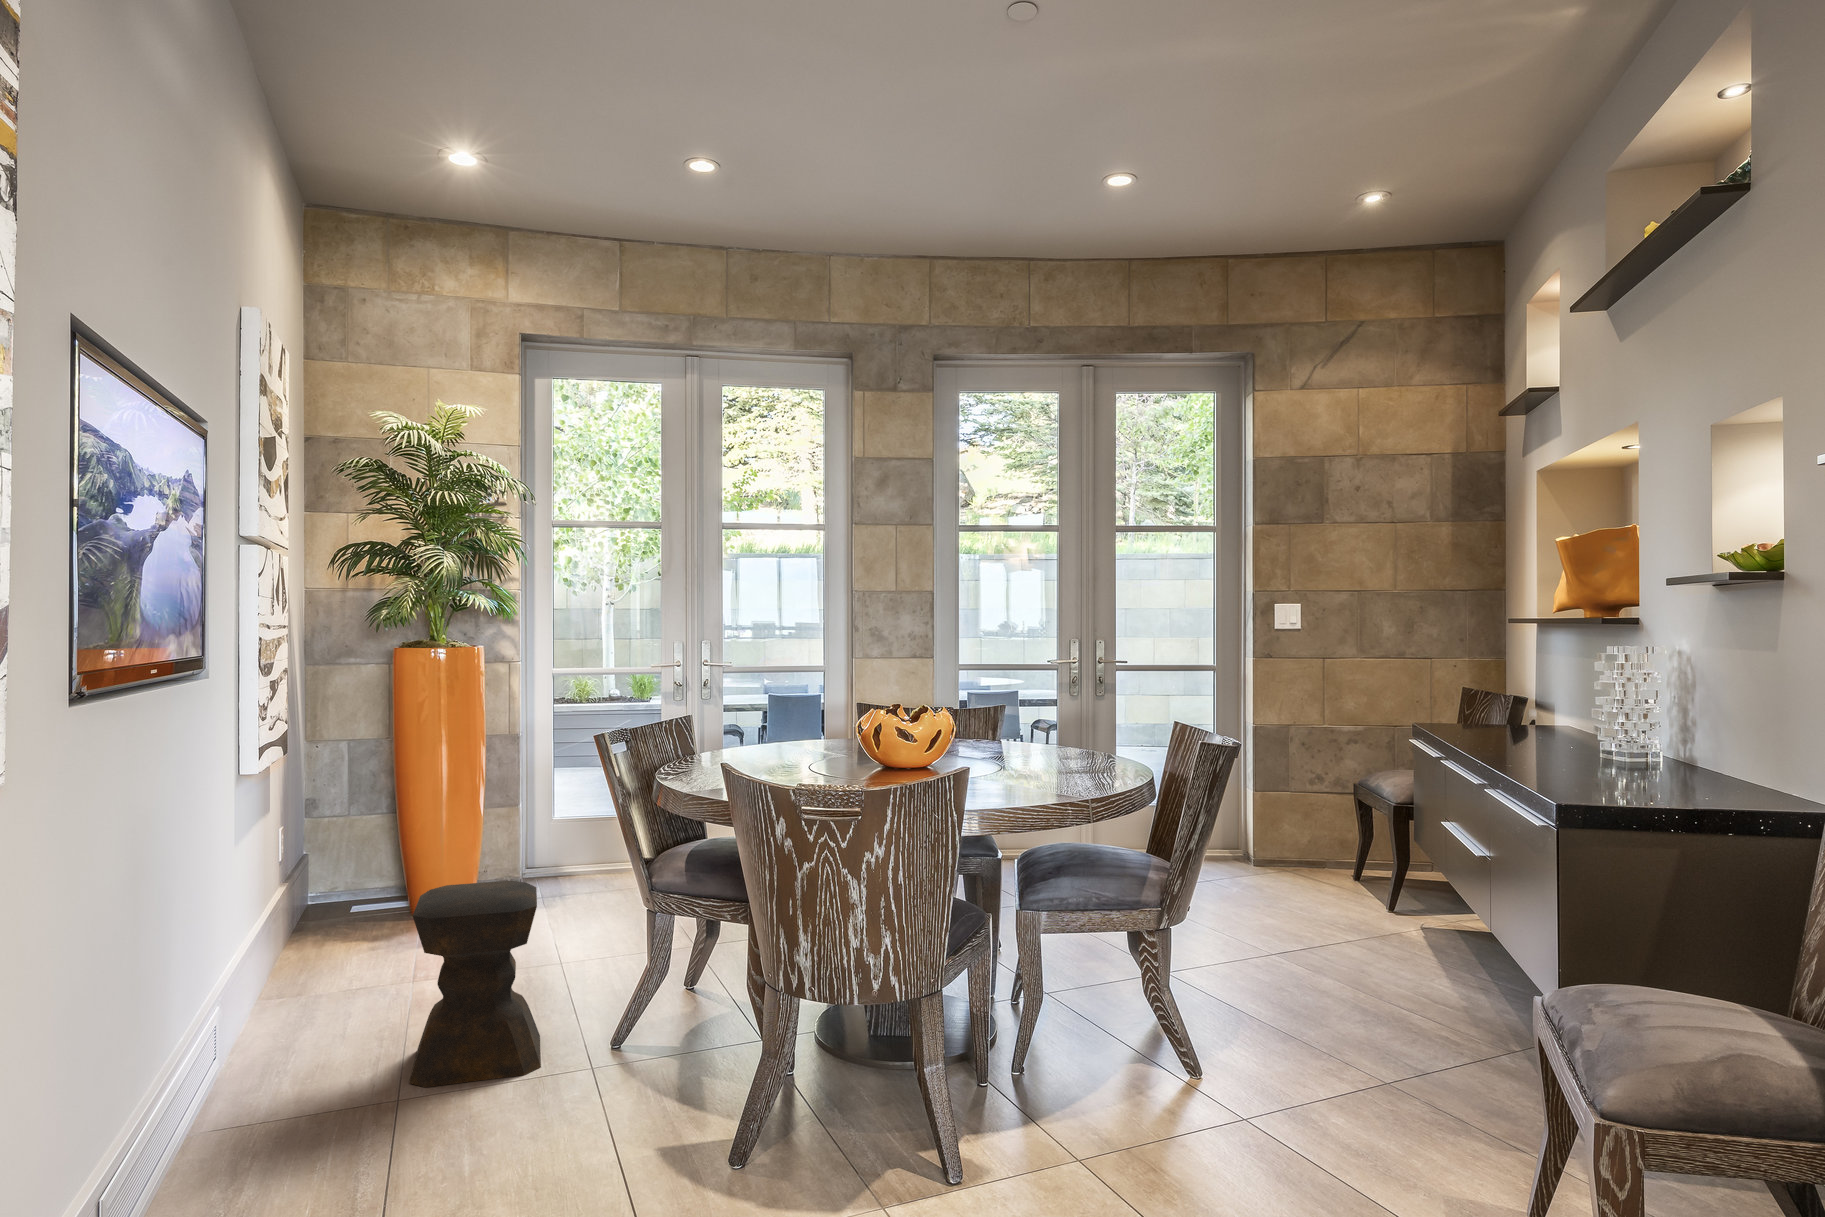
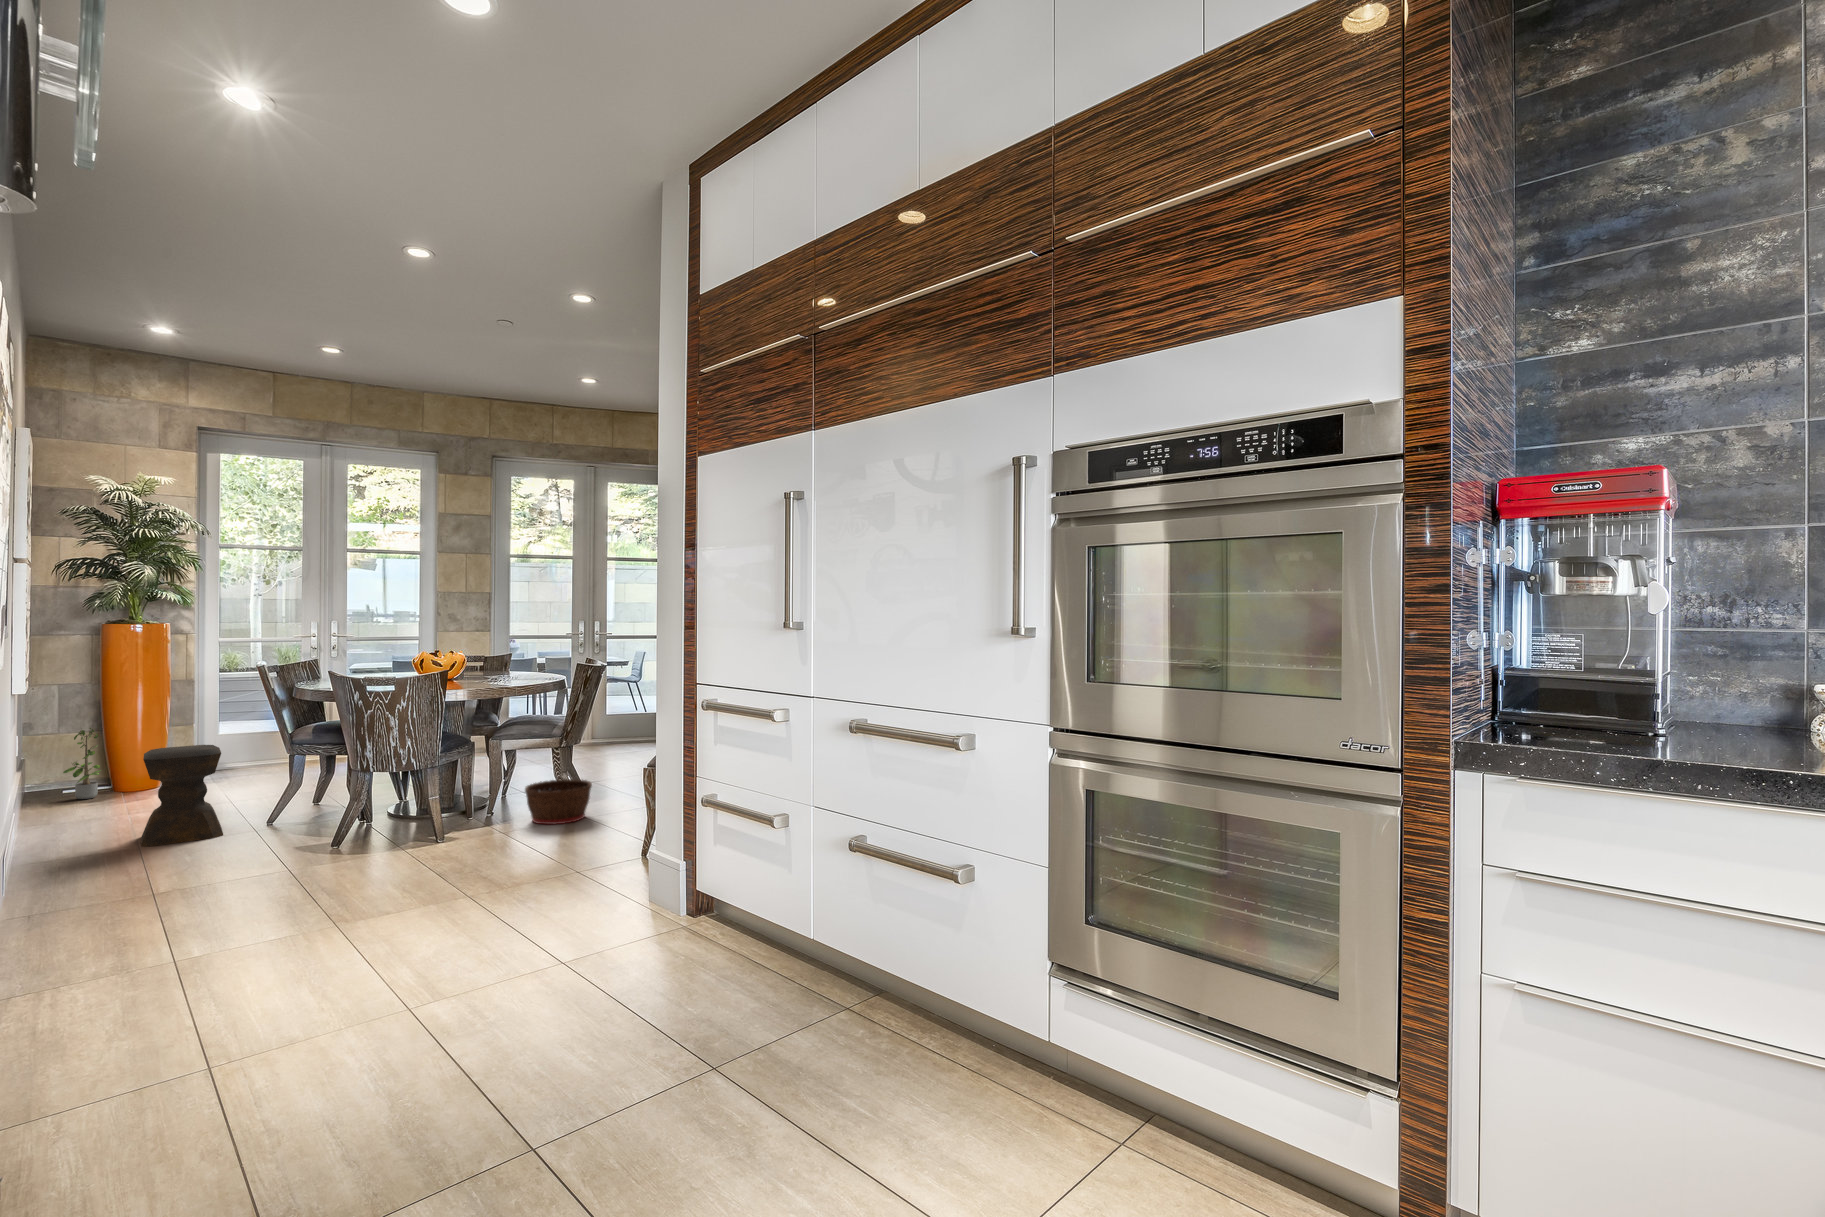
potted plant: none [345,814,395,929] -> present [63,728,100,799]
basket: none [1101,1006,1249,1134] -> present [525,779,592,824]

